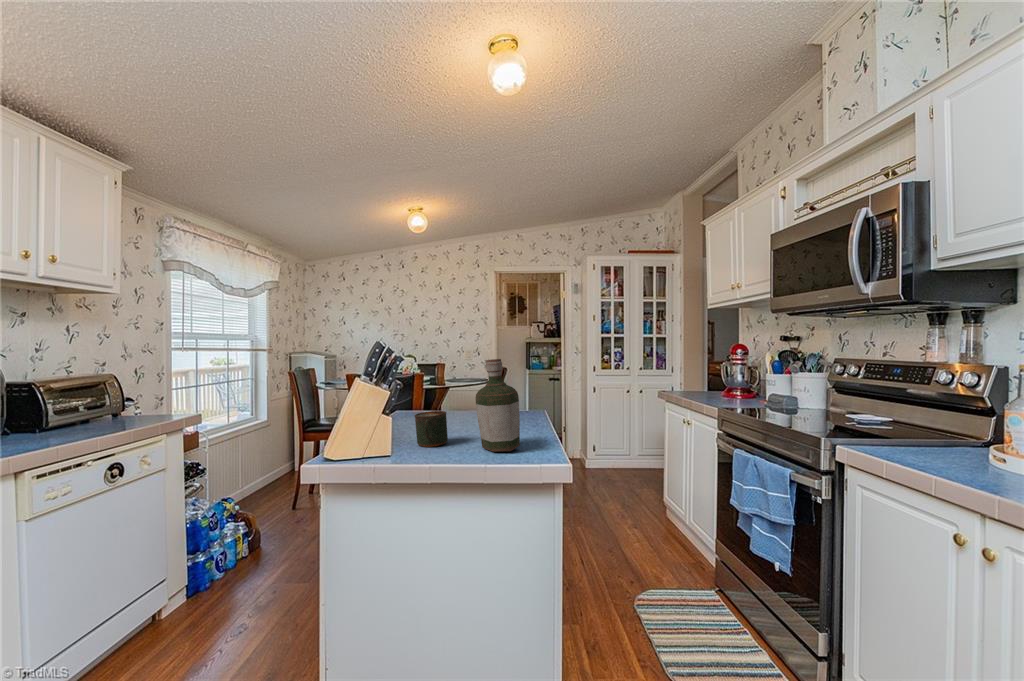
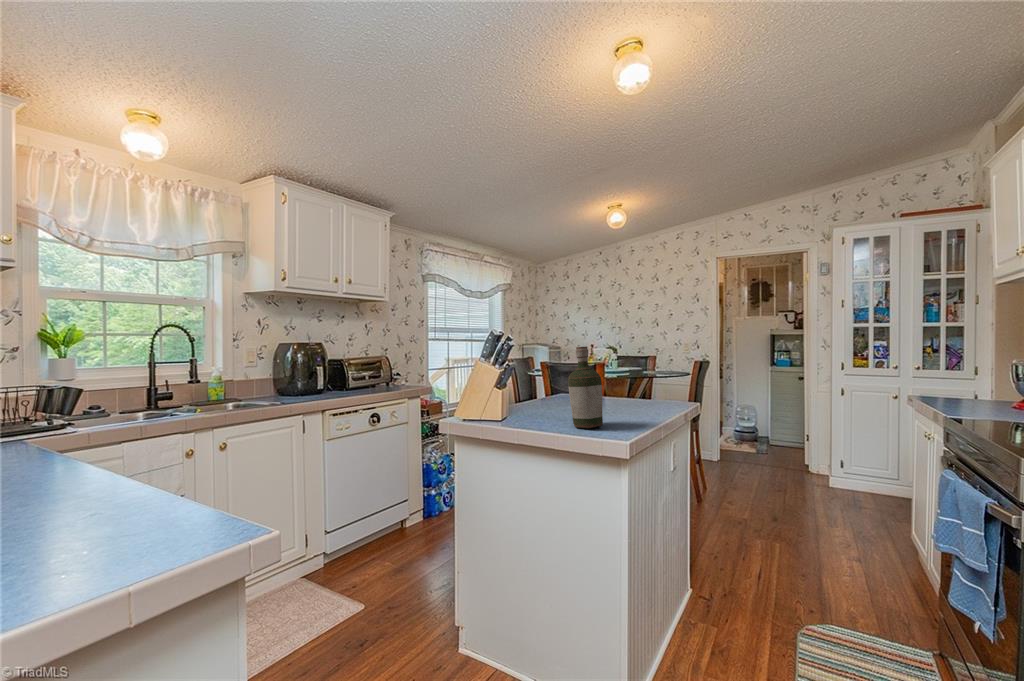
mug: present [415,411,448,447] -> none [528,391,555,419]

